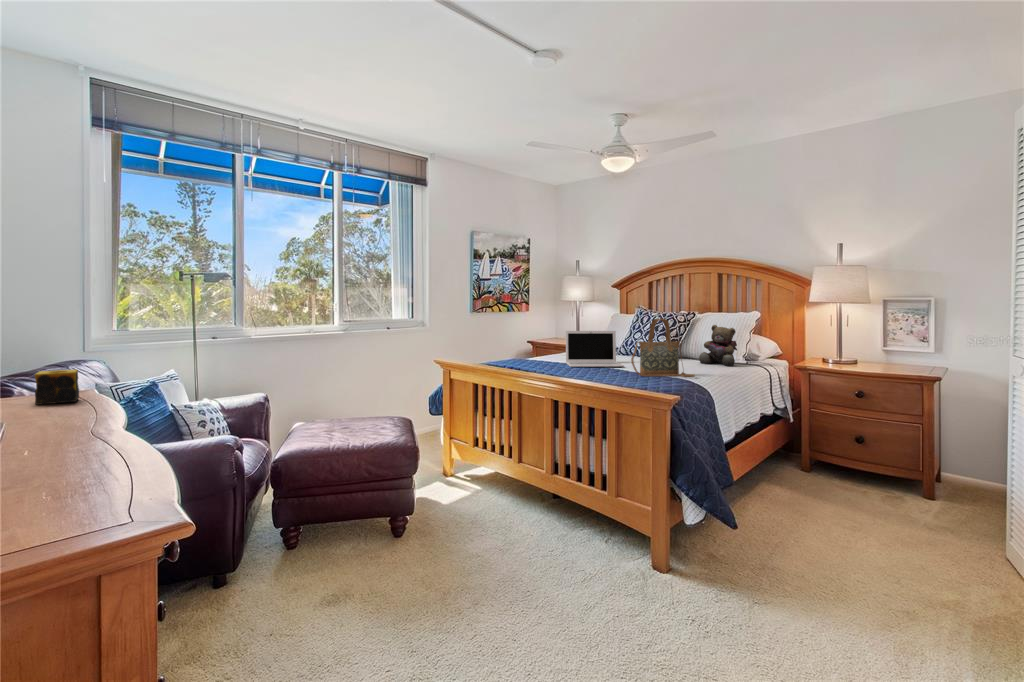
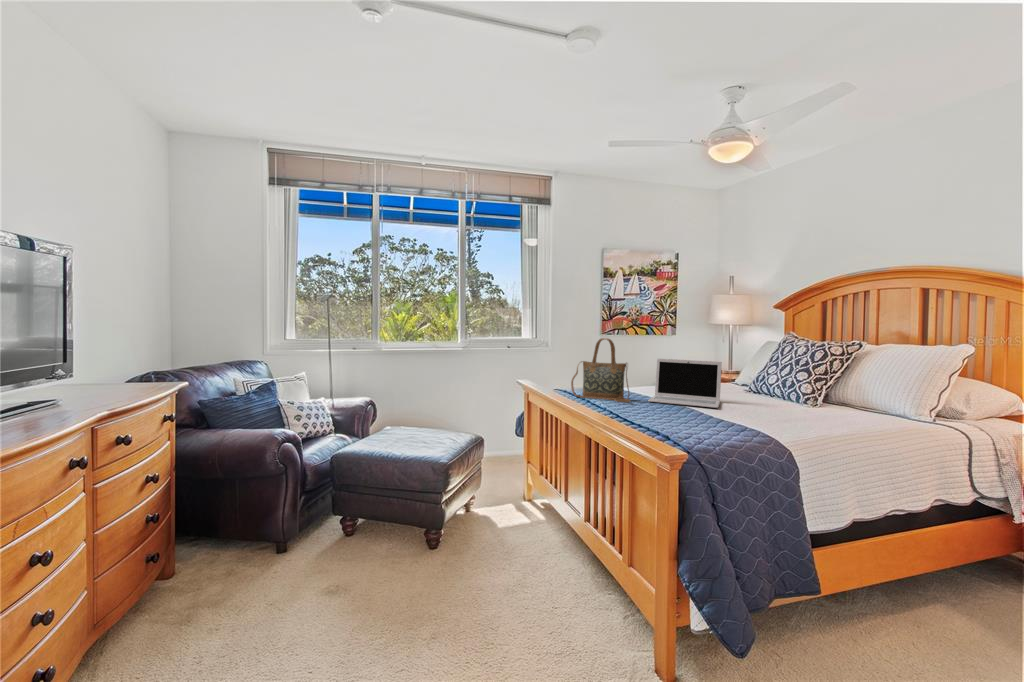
handbag: present [631,319,695,377] -> present [571,338,630,403]
teddy bear: present [699,325,737,366] -> none [851,361,916,423]
candle: present [35,369,79,405] -> none [113,367,153,392]

